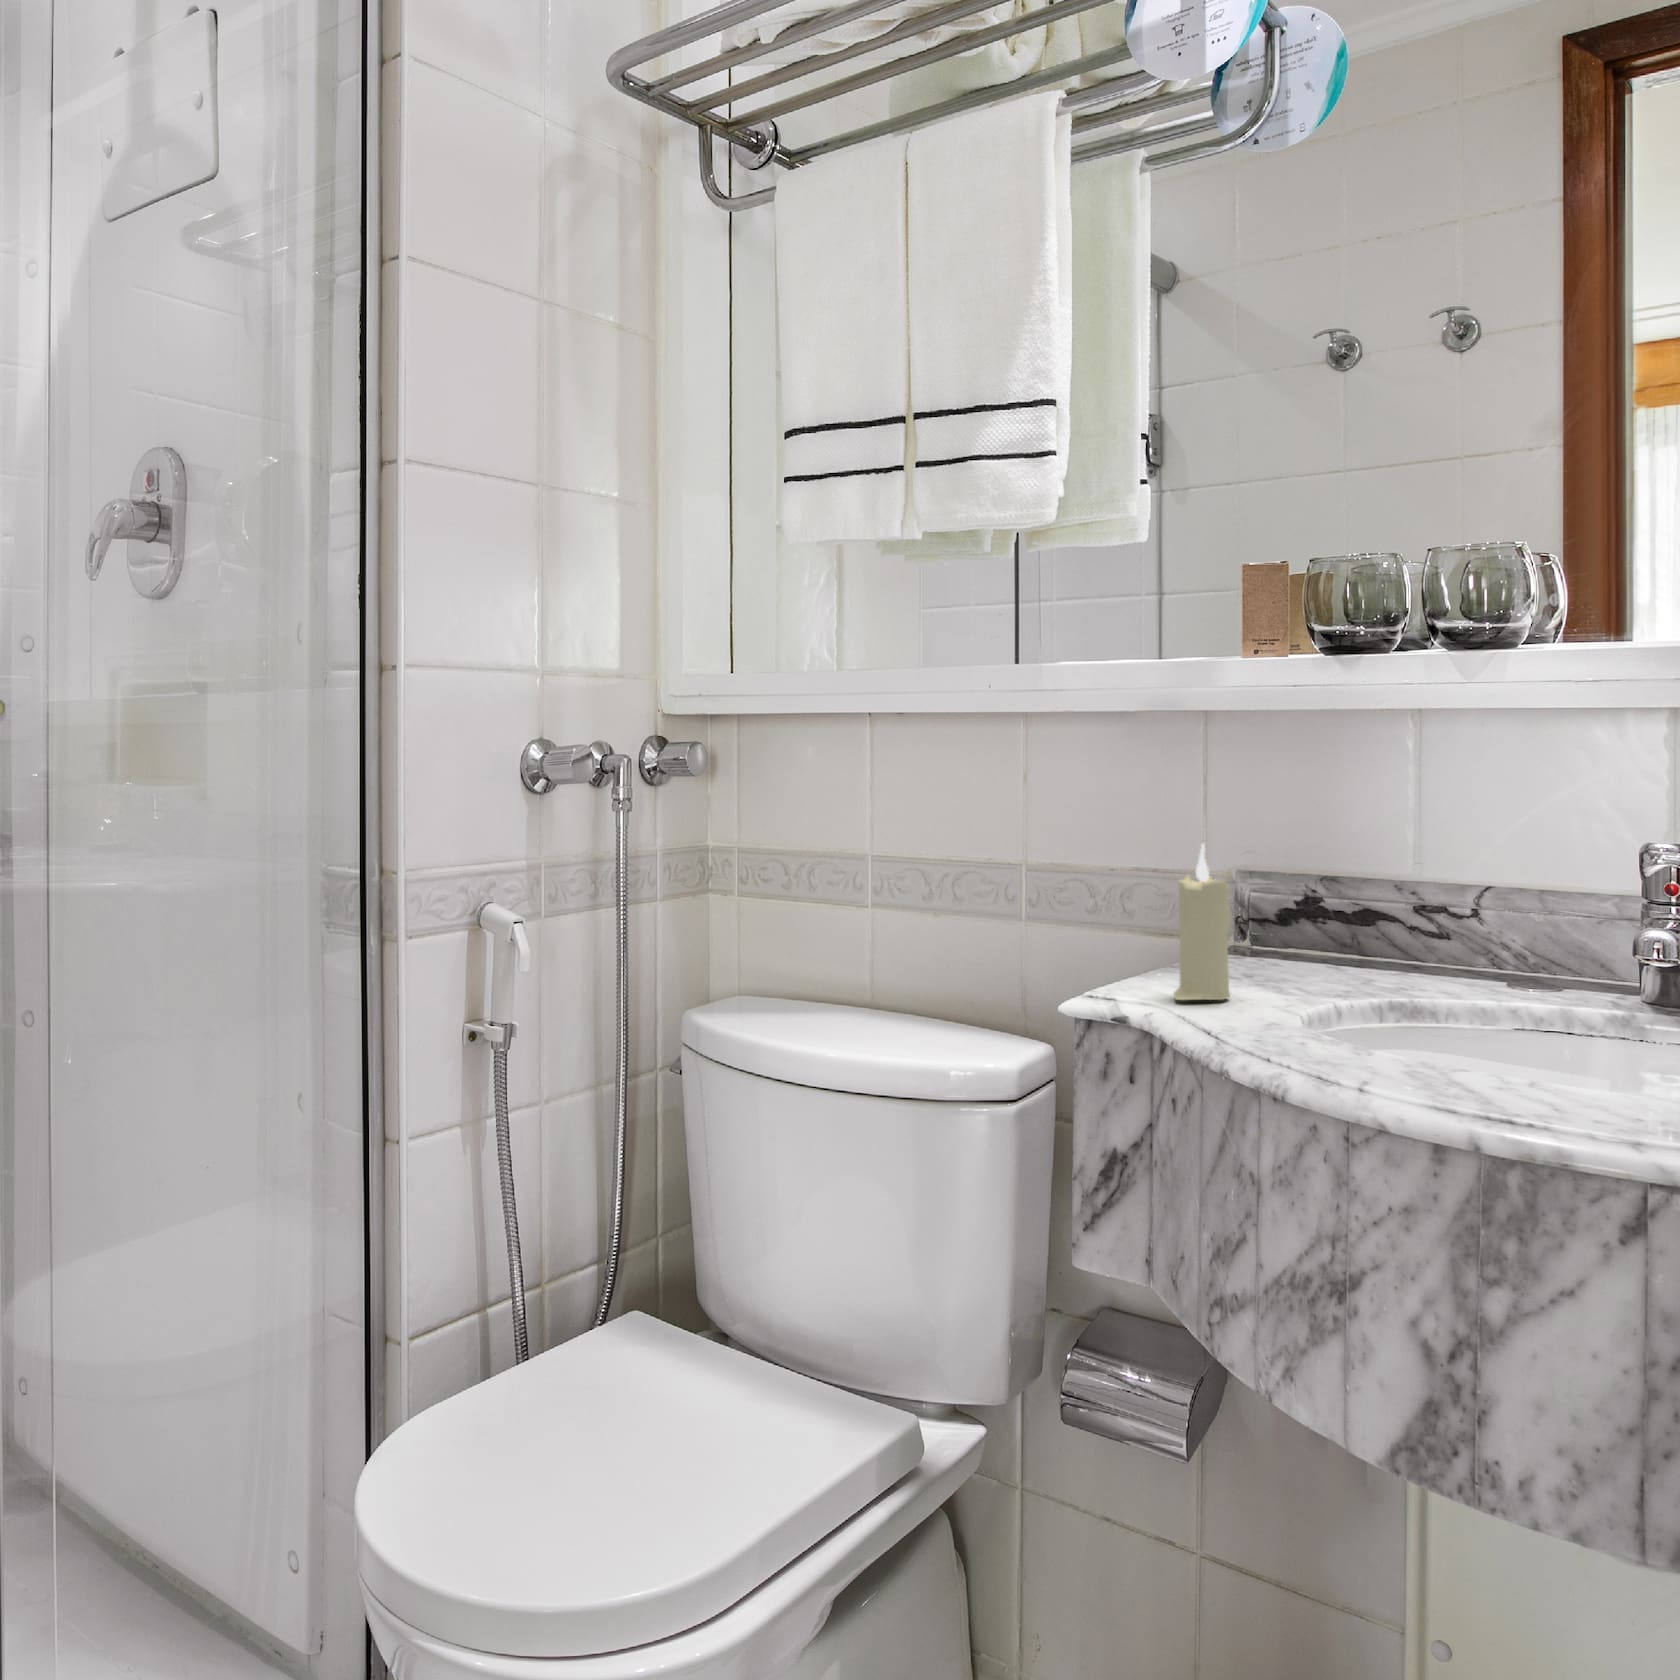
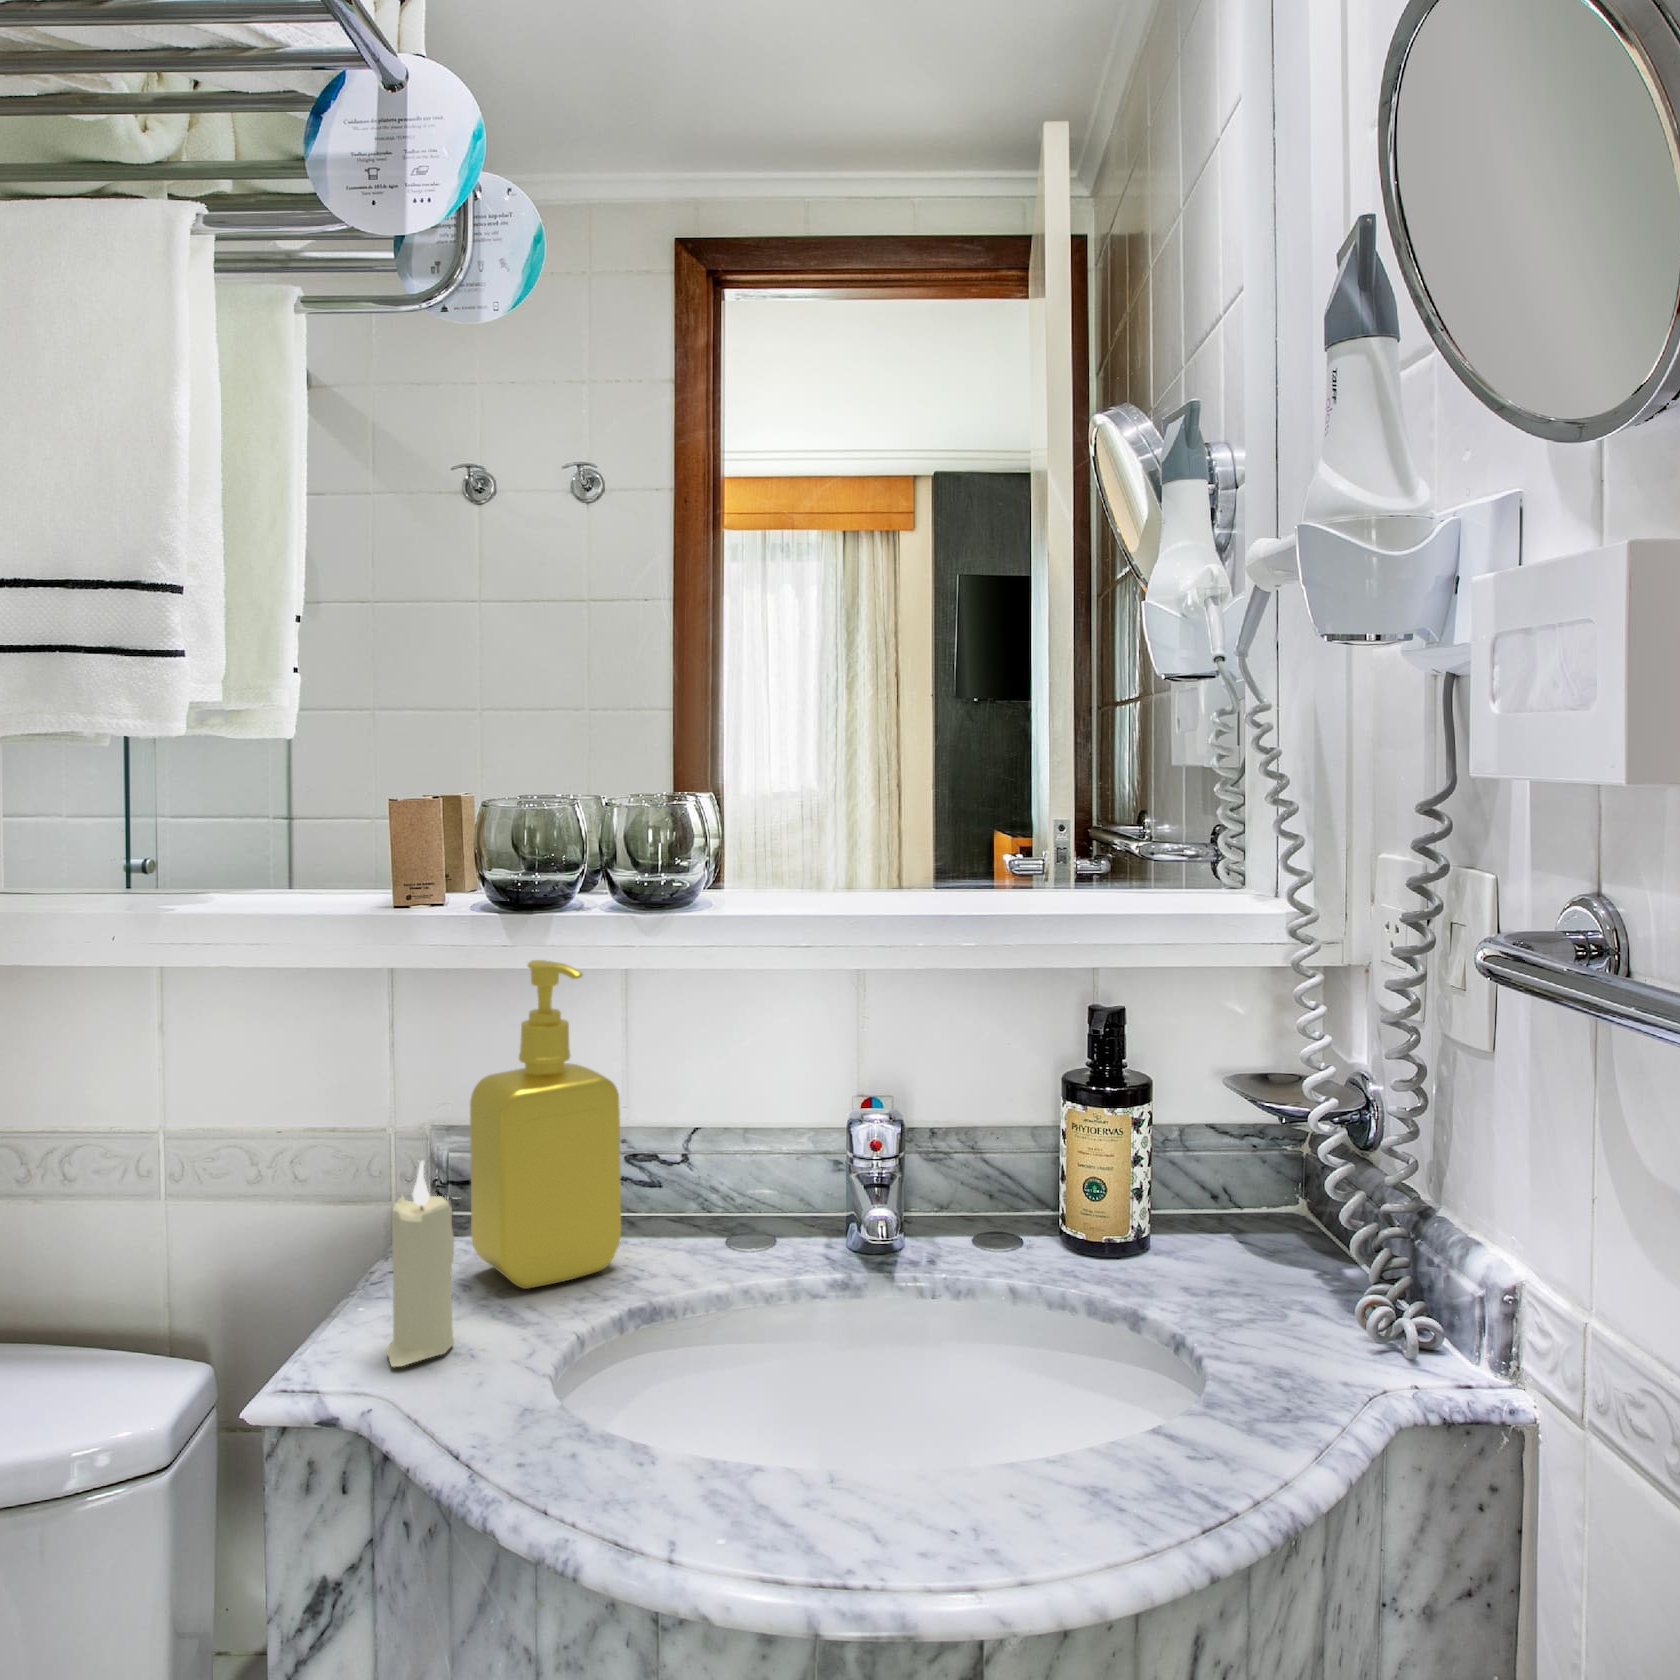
soap dispenser: none [1258,710,1397,983] -> present [470,960,621,1289]

